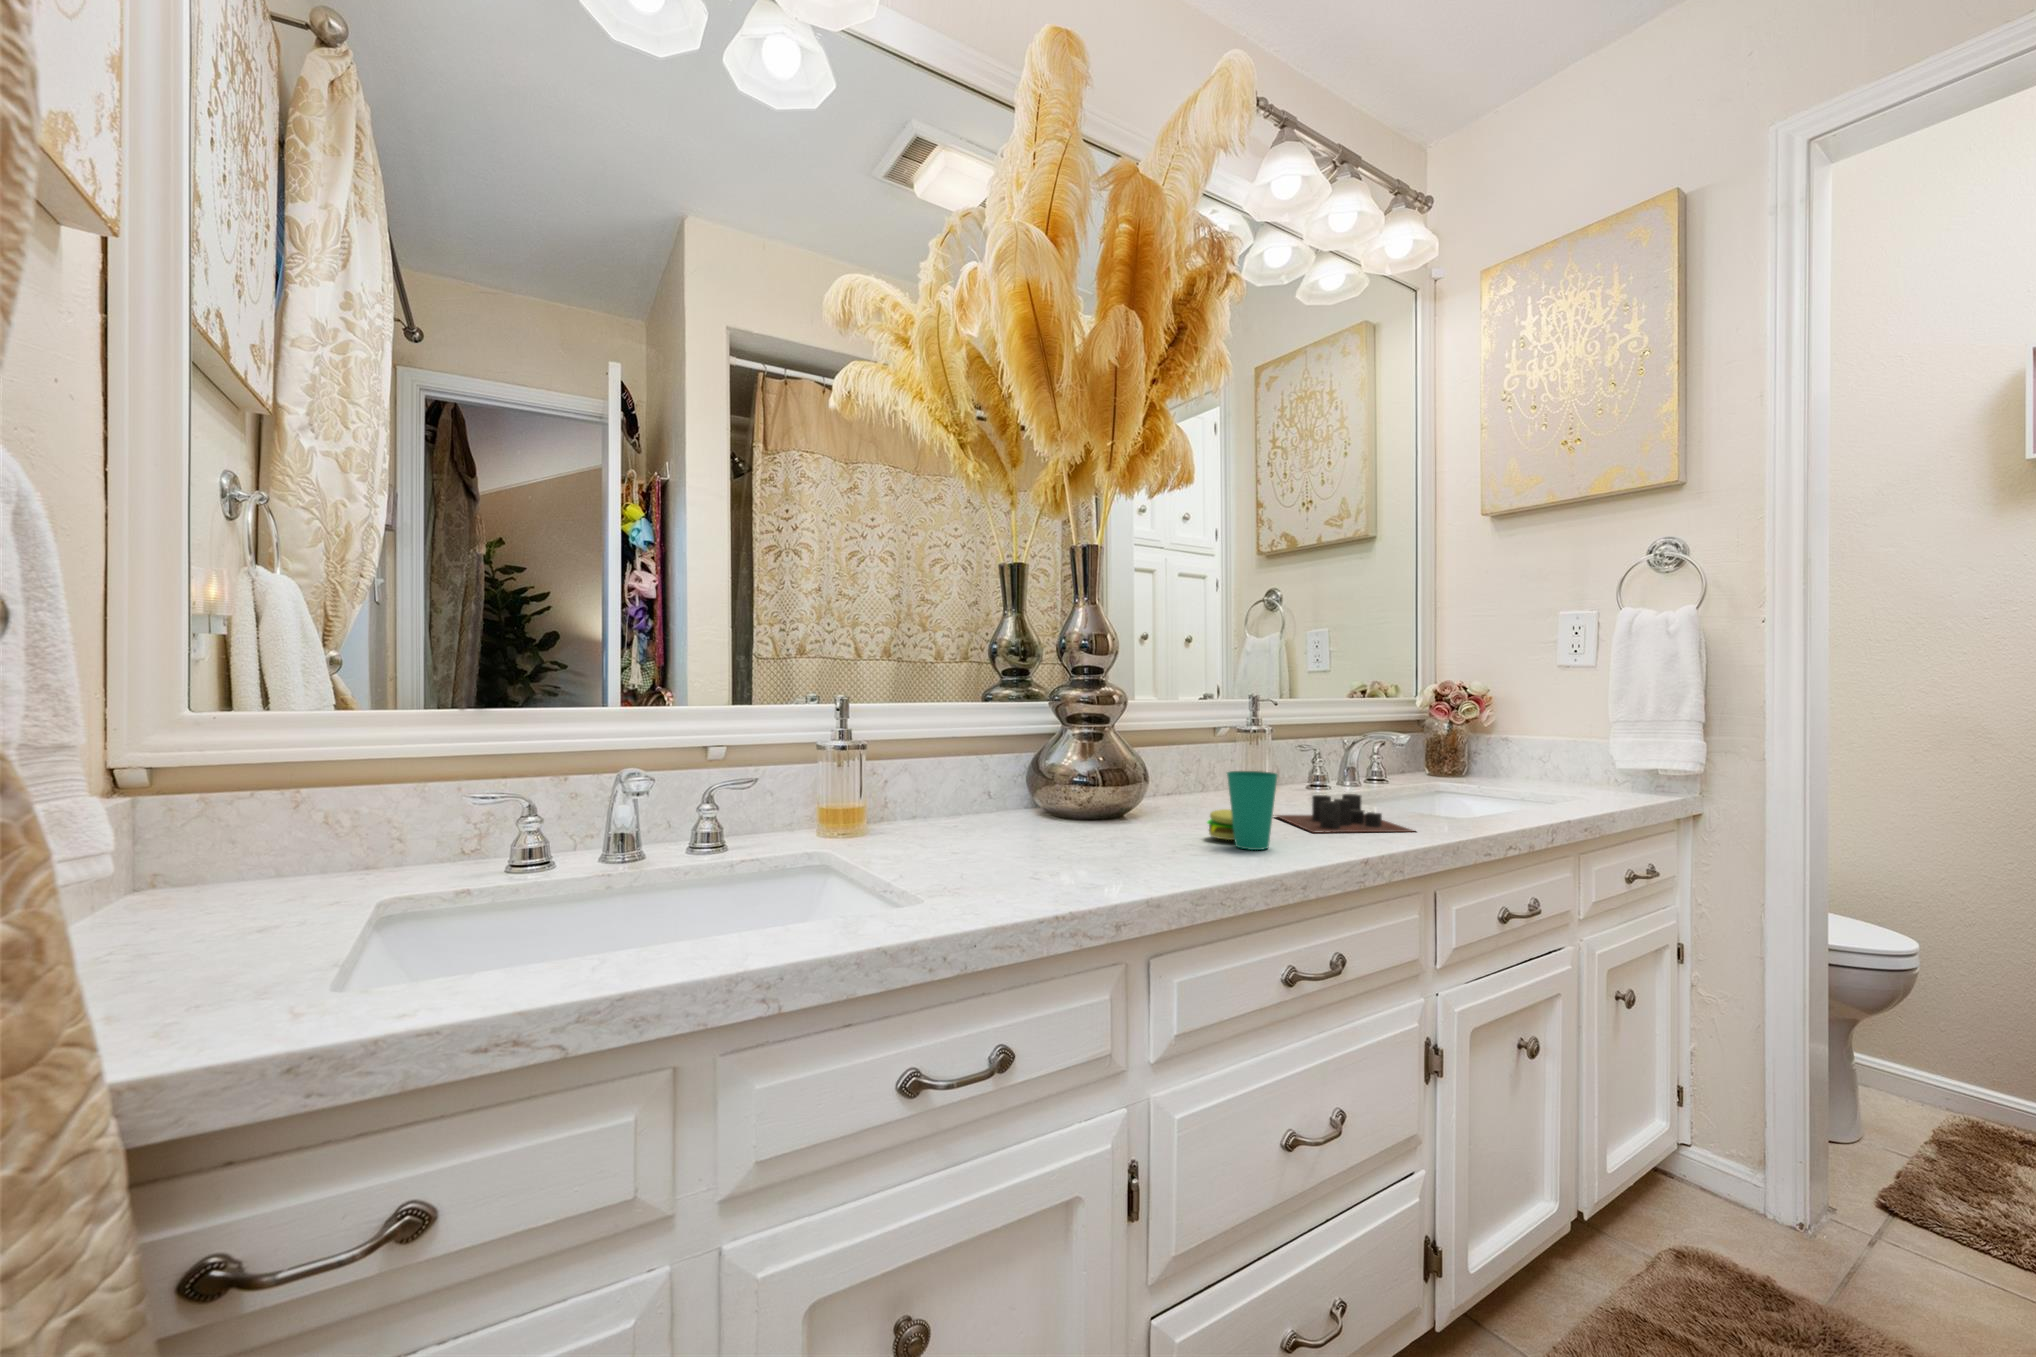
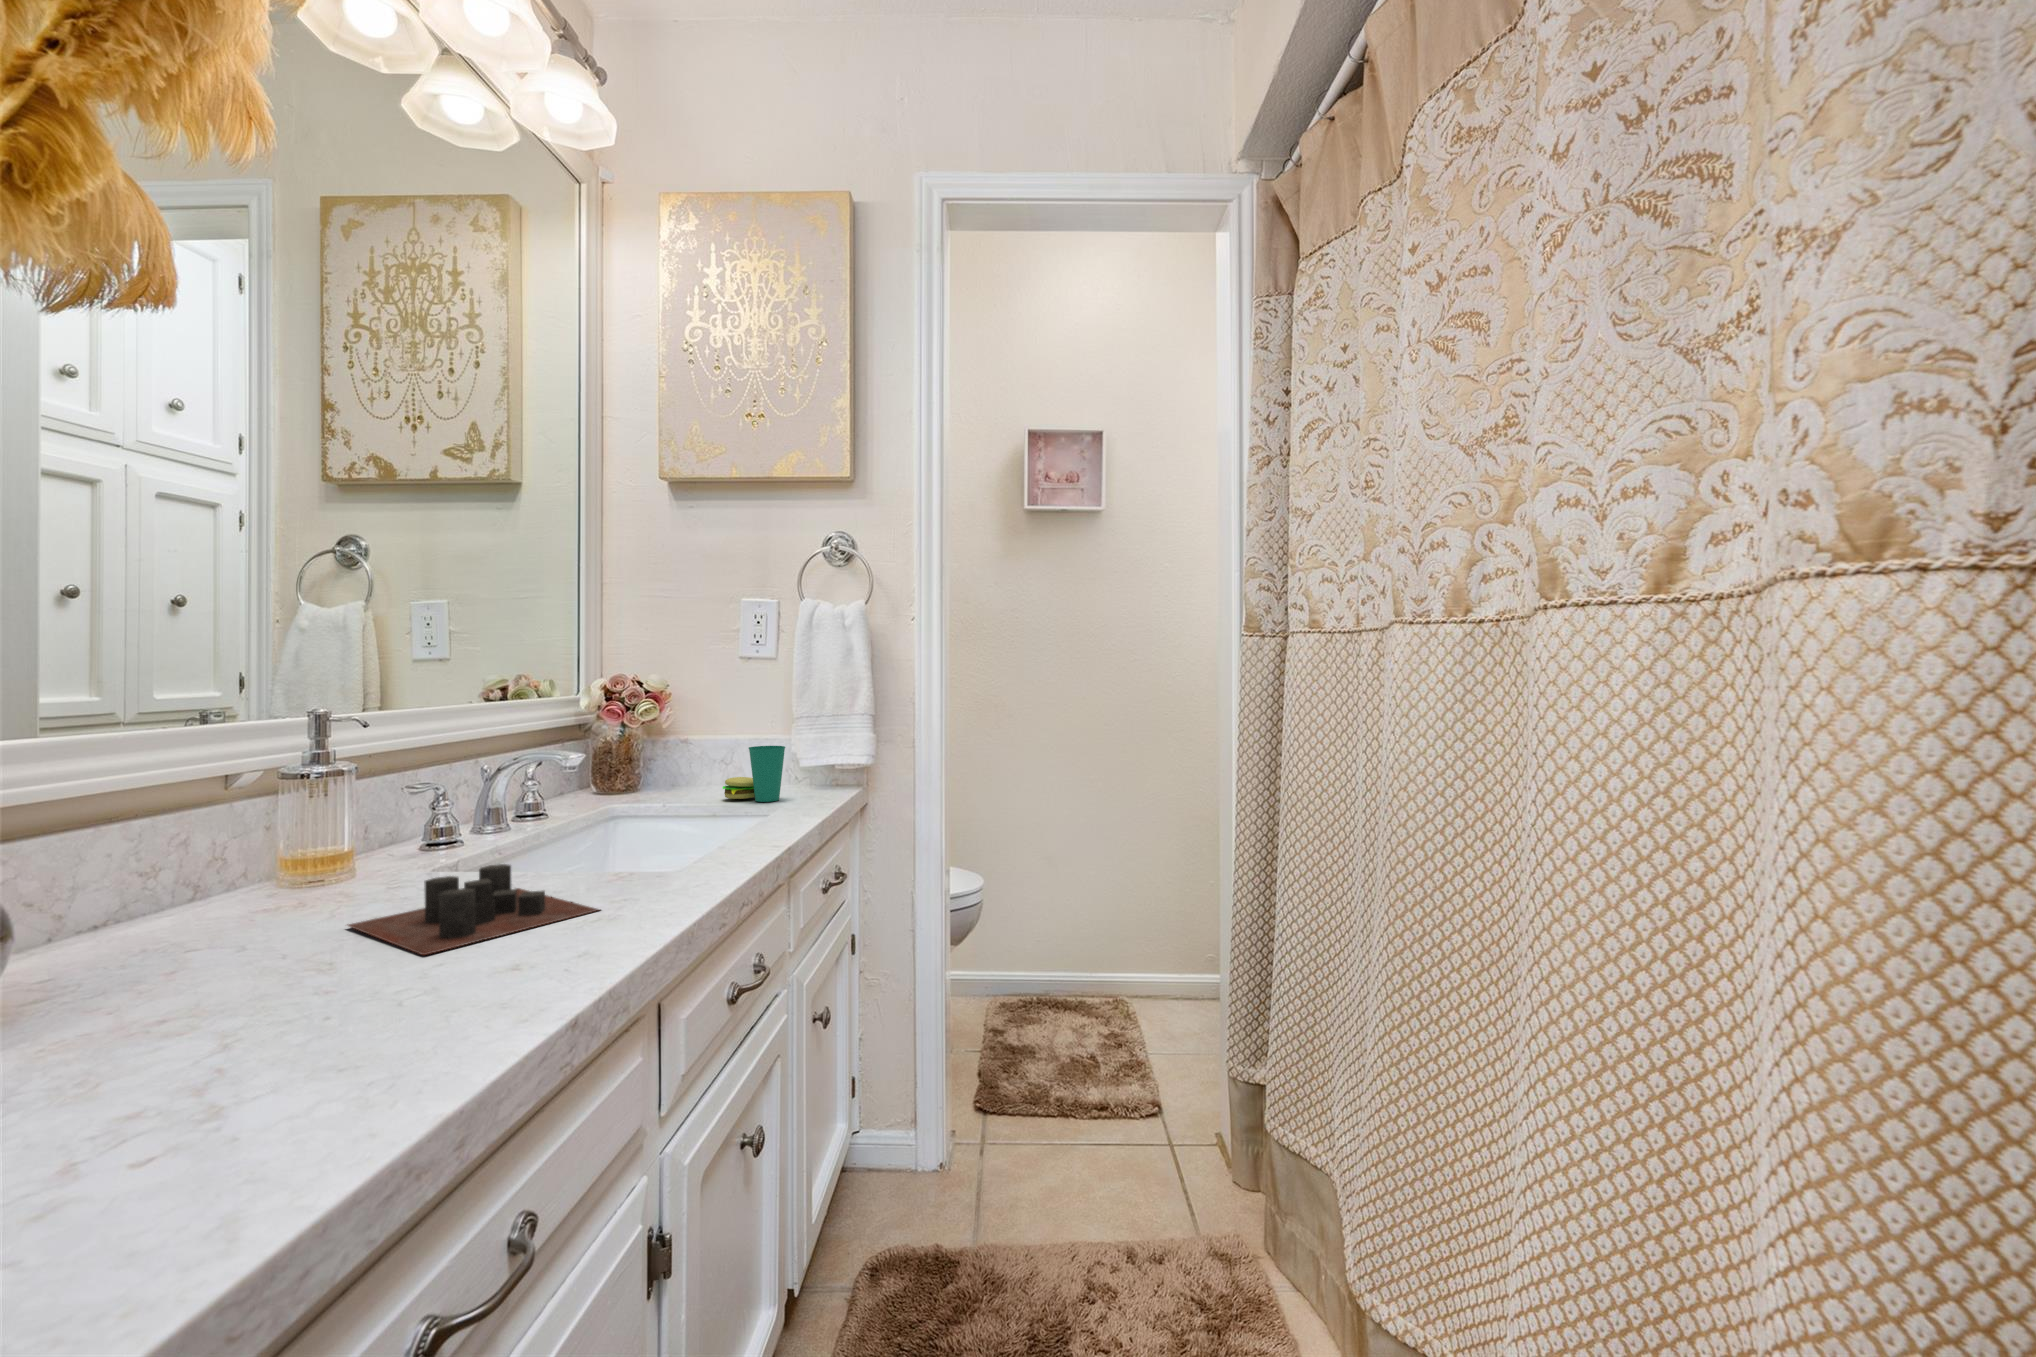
cup: present [1207,771,1277,850] -> present [723,746,785,802]

